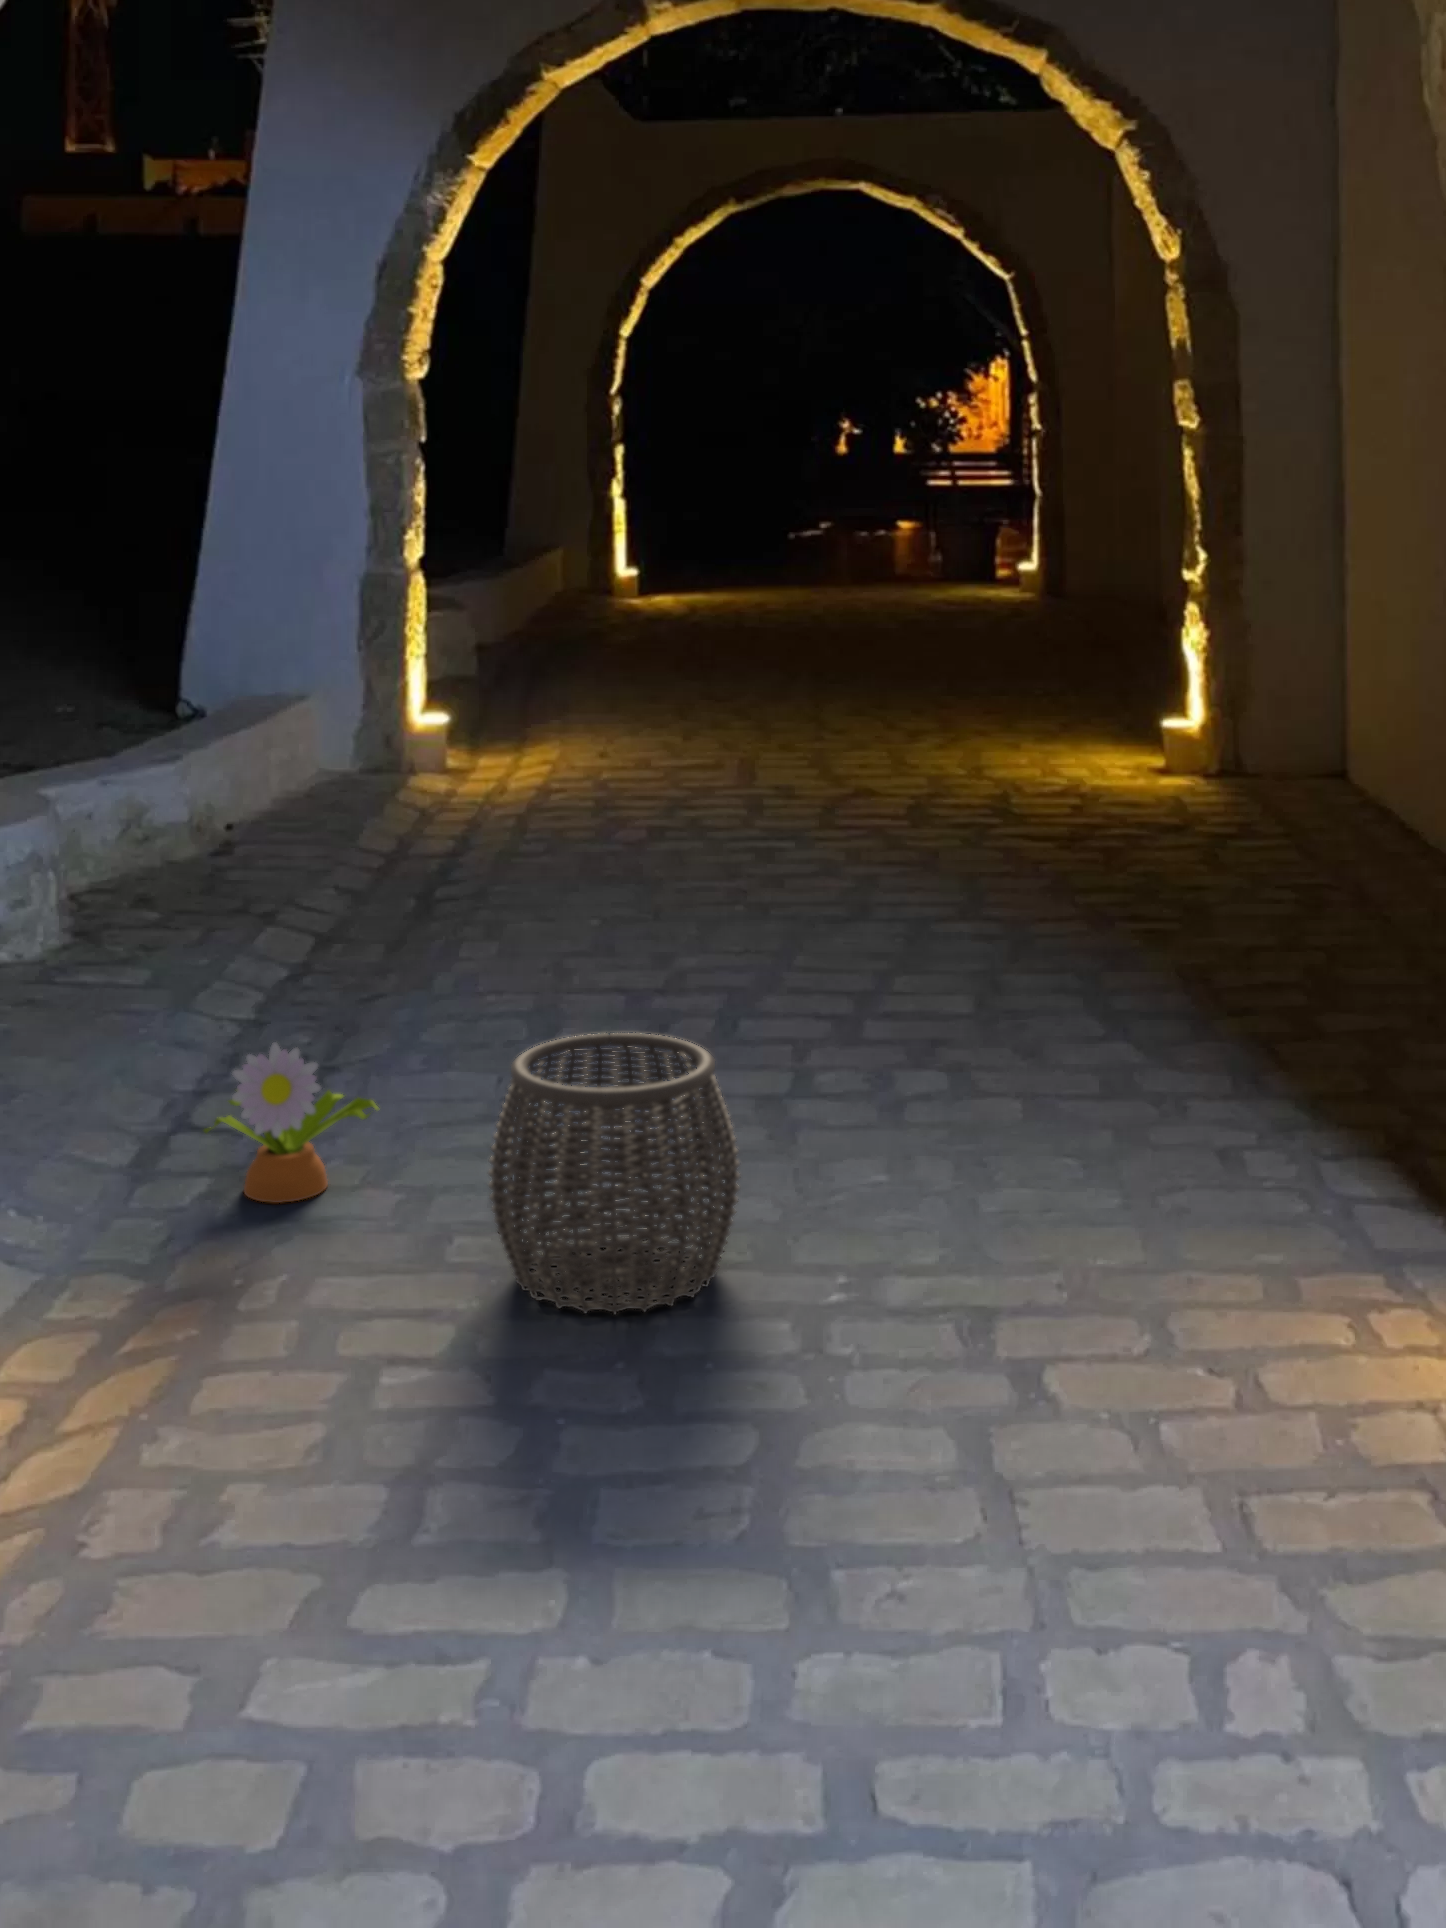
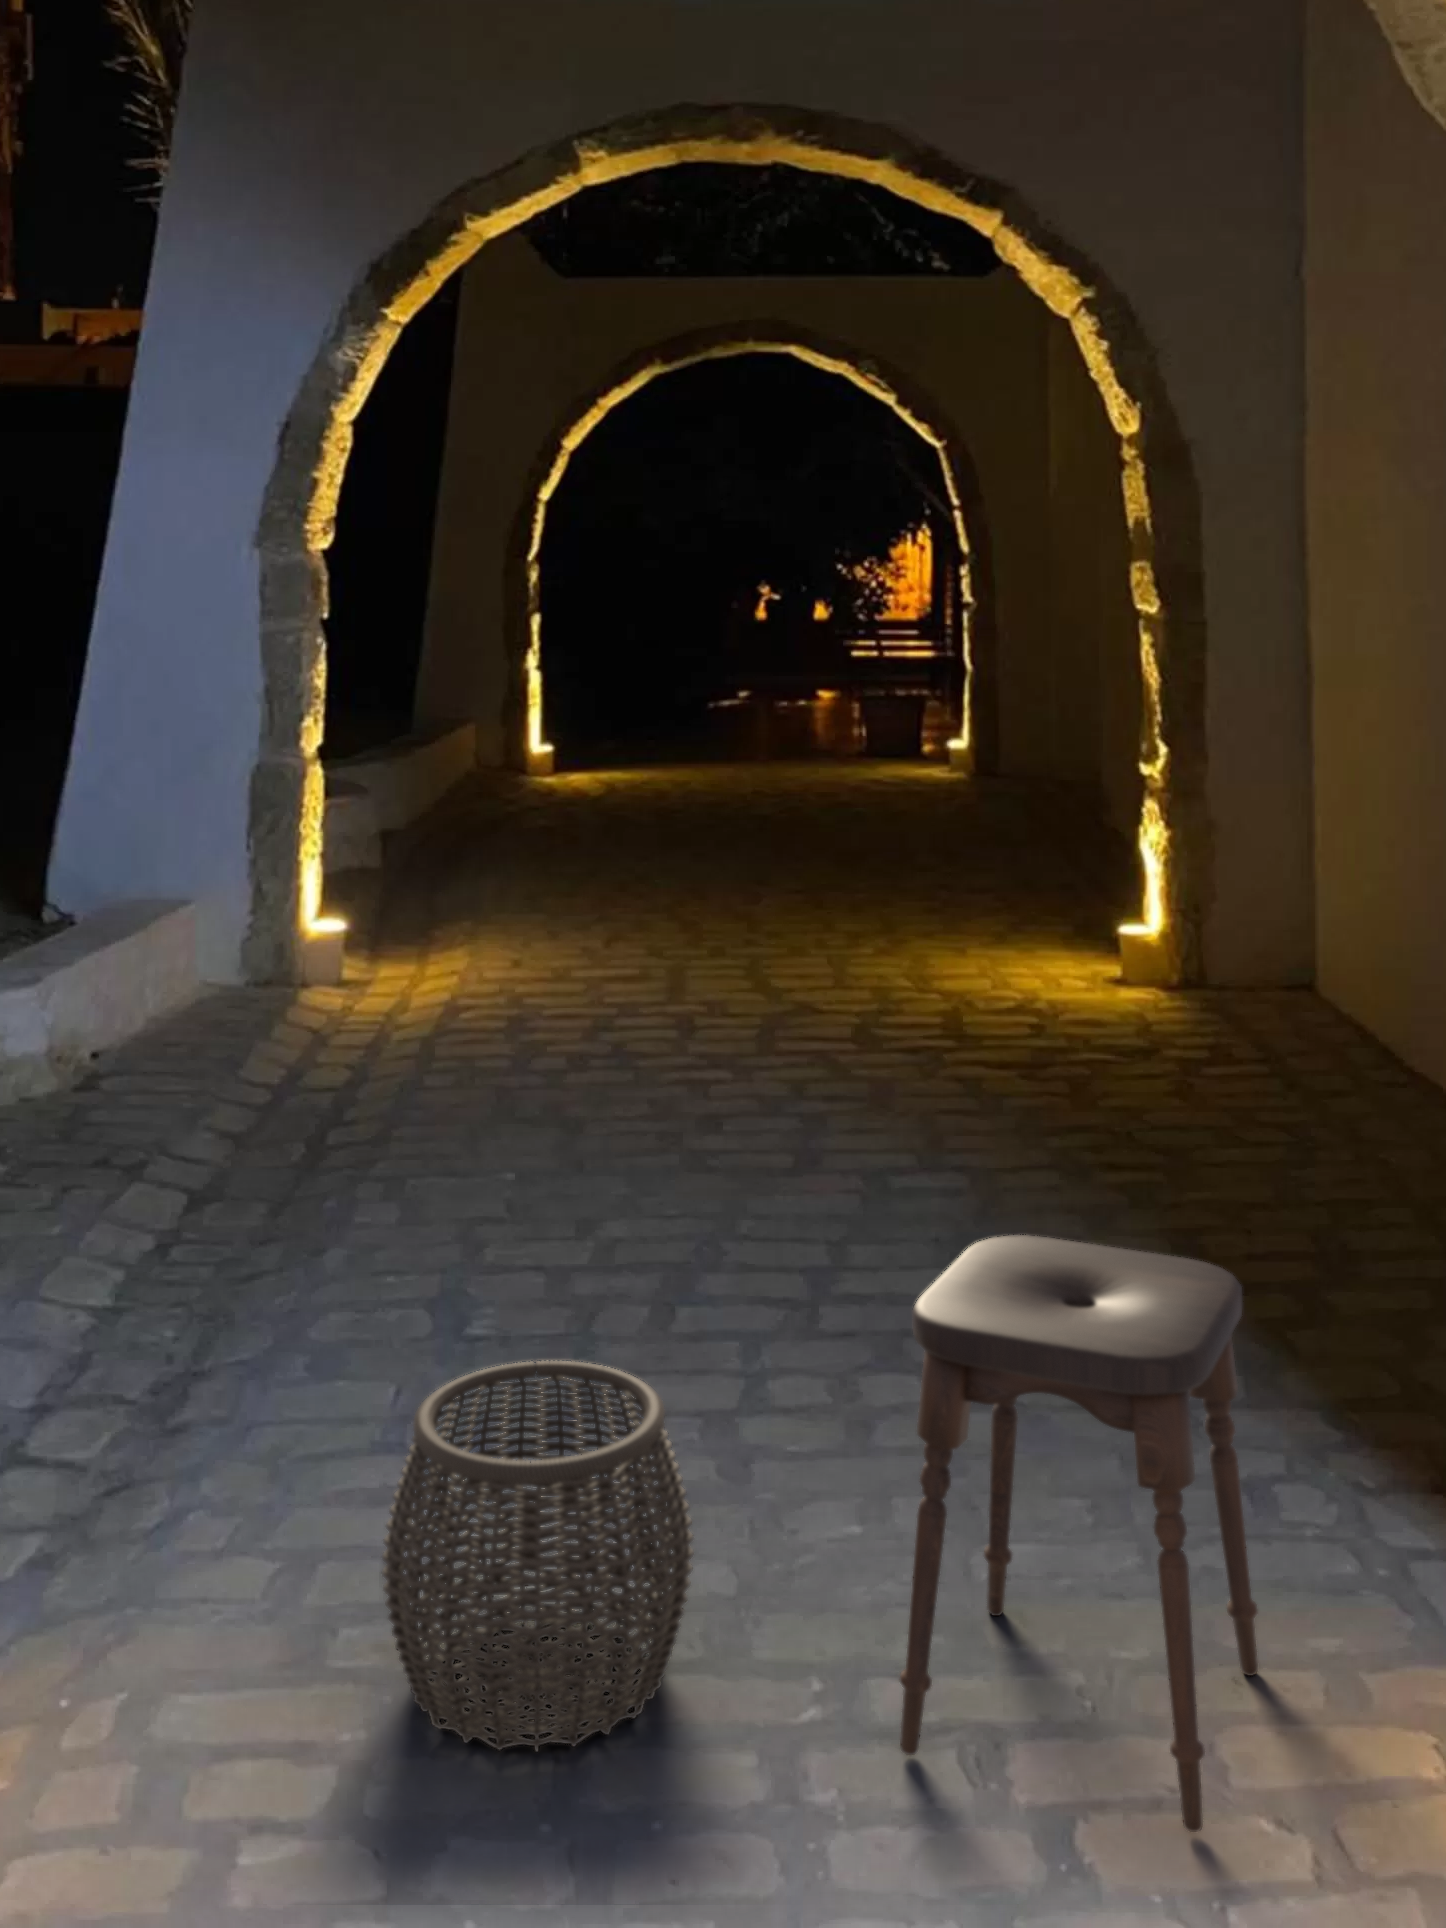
stool: none [906,932,1209,1367] -> present [899,1235,1258,1832]
decorative plant: present [204,1043,378,1203] -> none [34,1365,256,1564]

